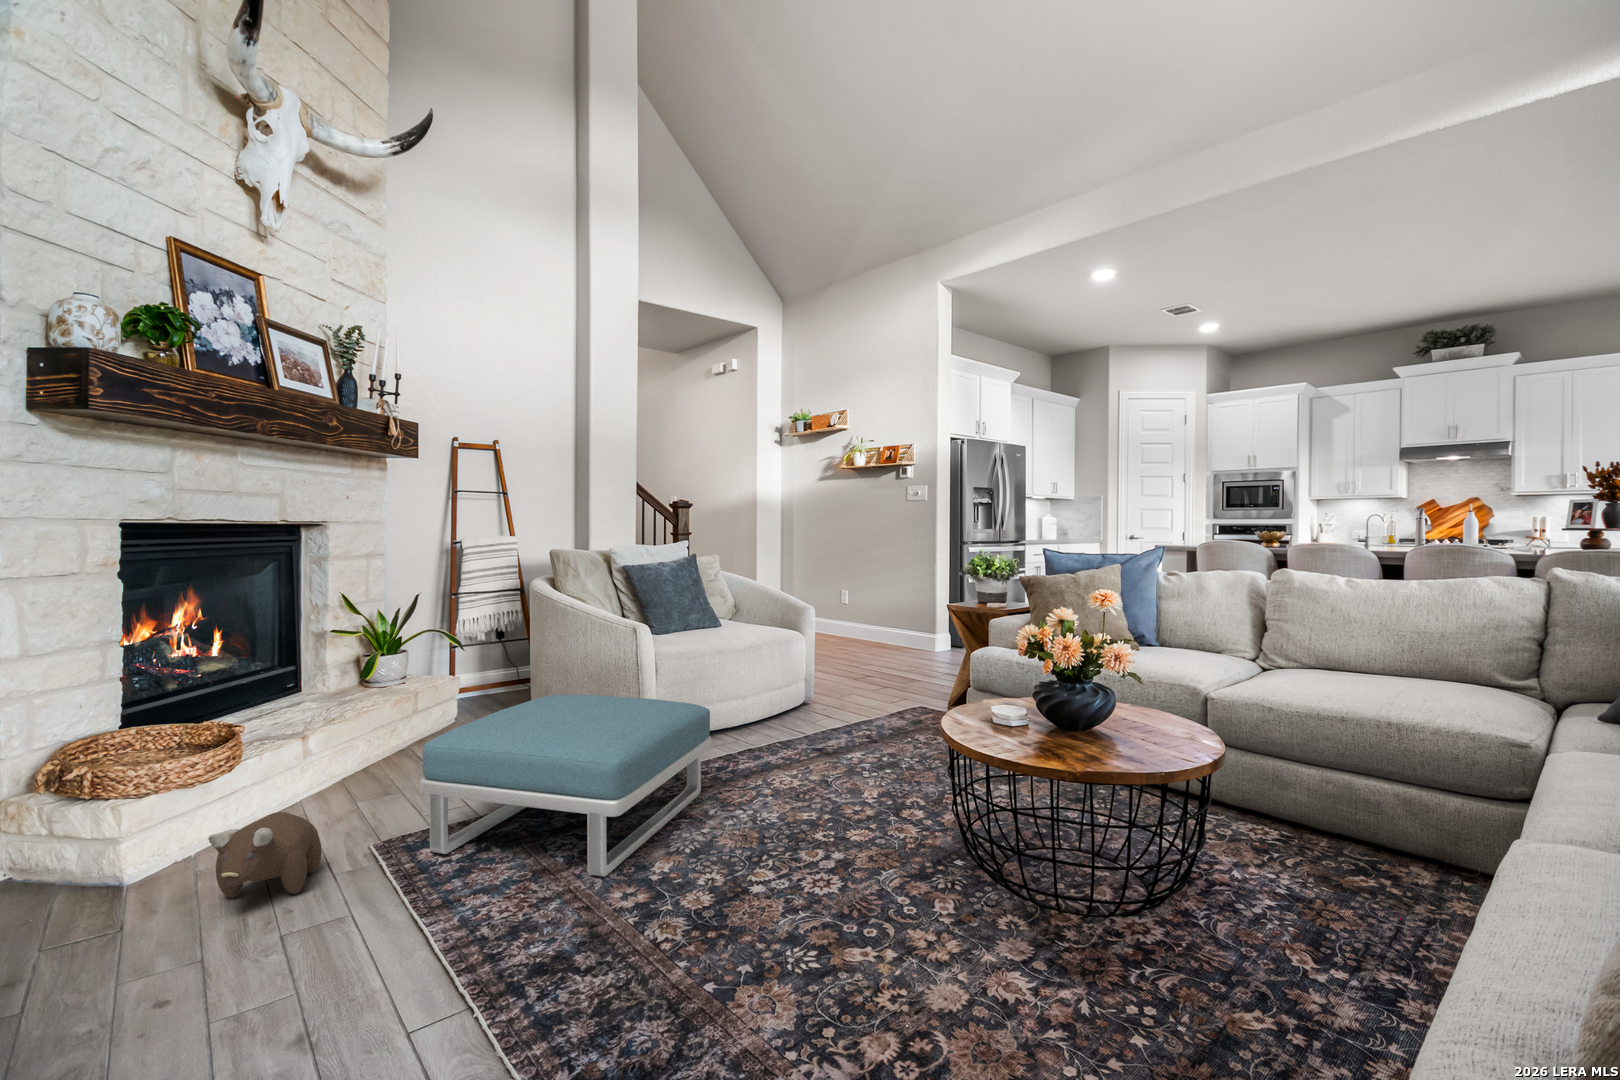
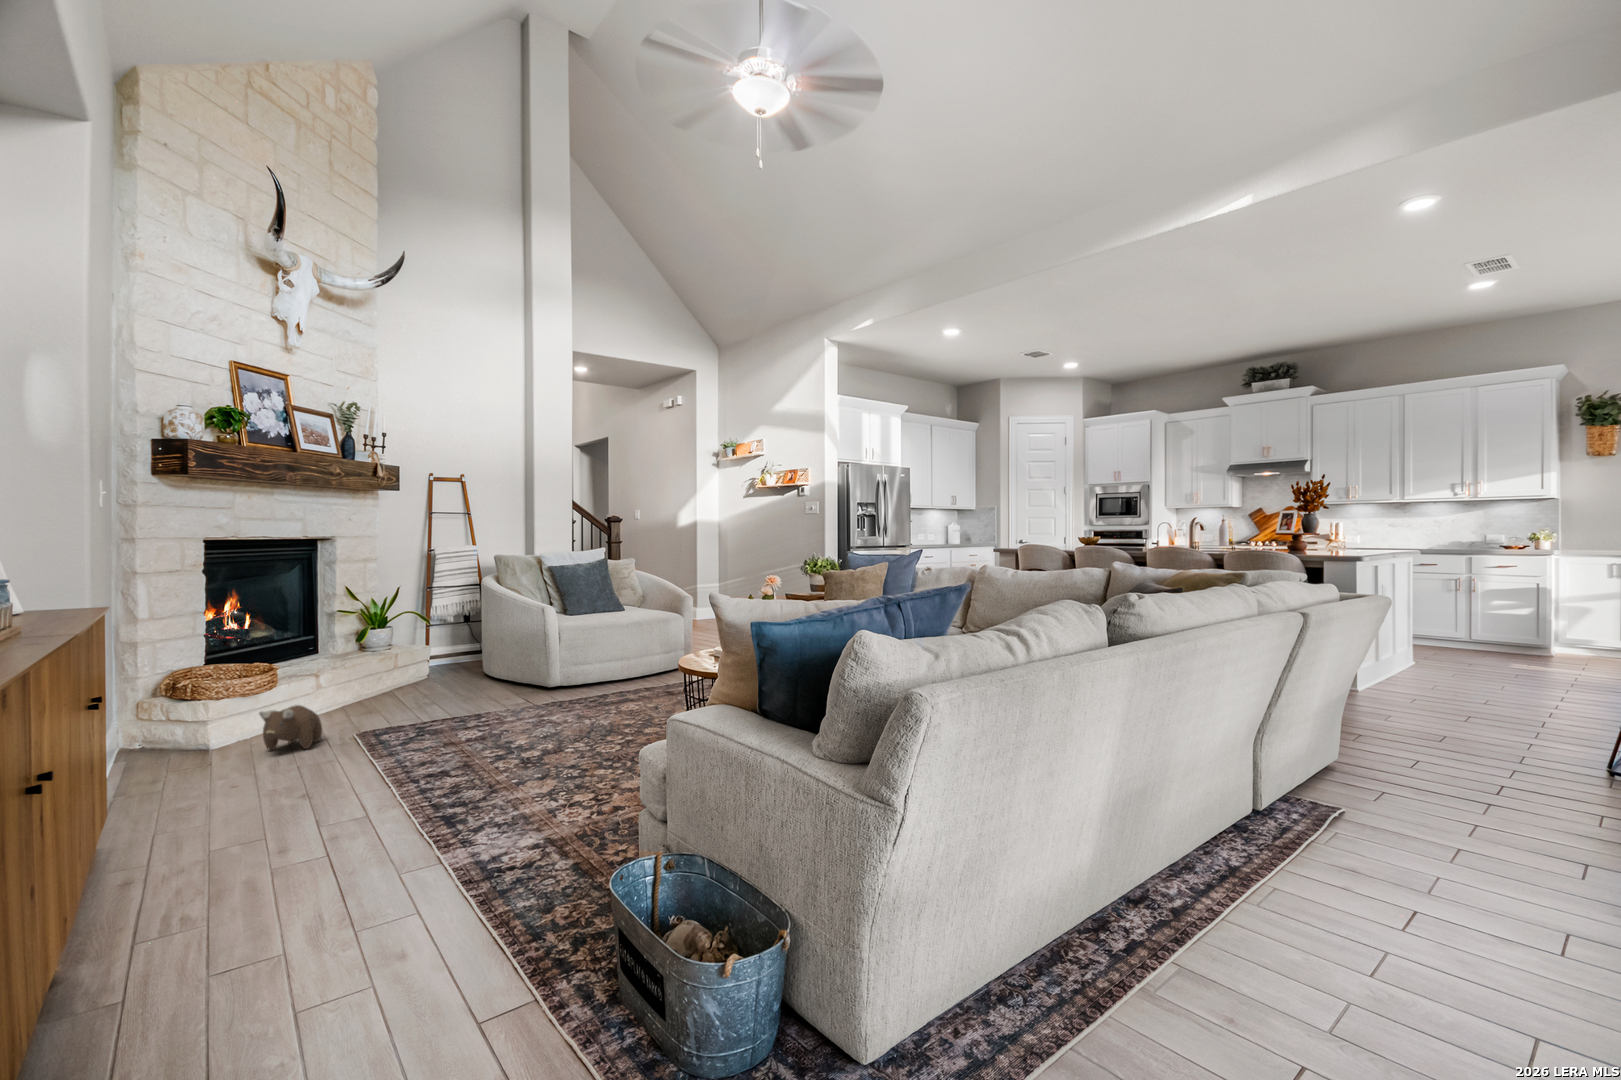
footstool: present [419,694,711,877] -> none [380,649,572,742]

